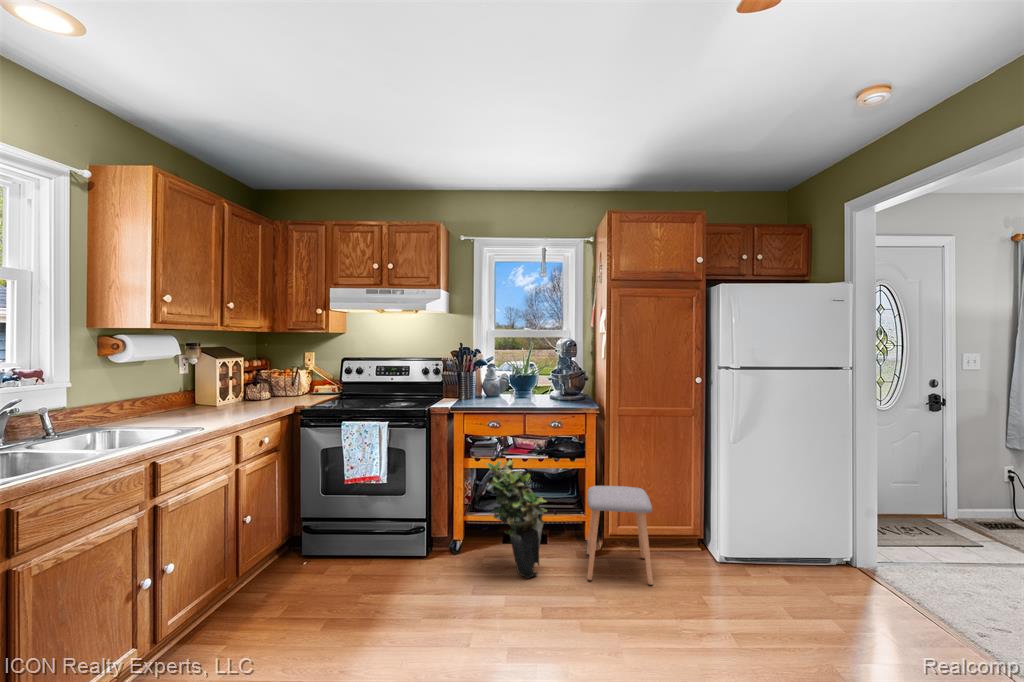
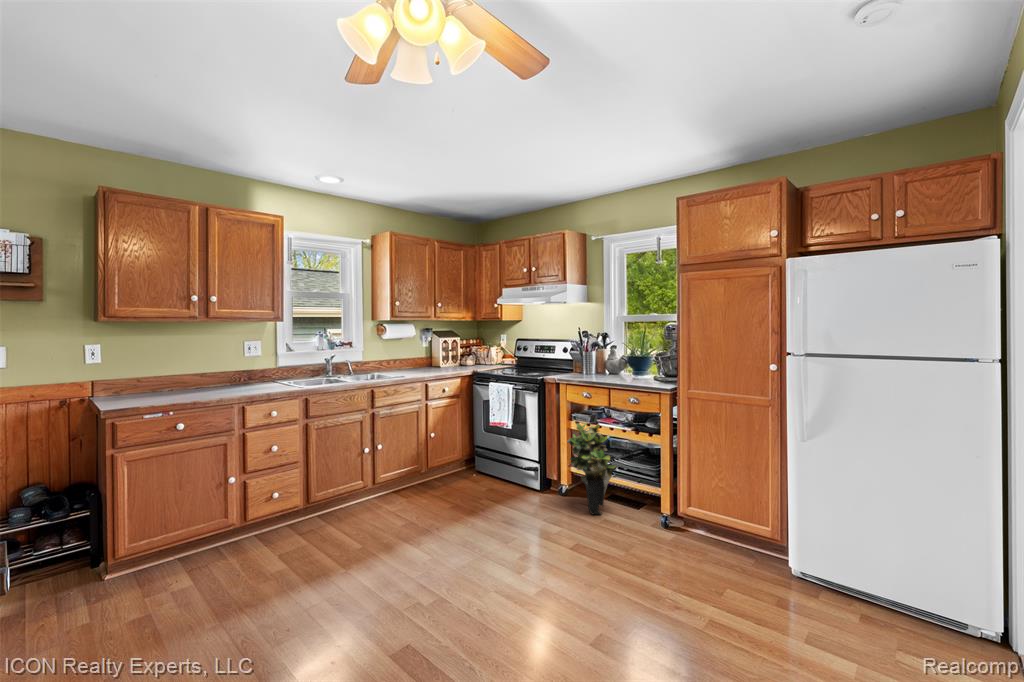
stool: present [587,486,653,585] -> none [636,457,709,549]

